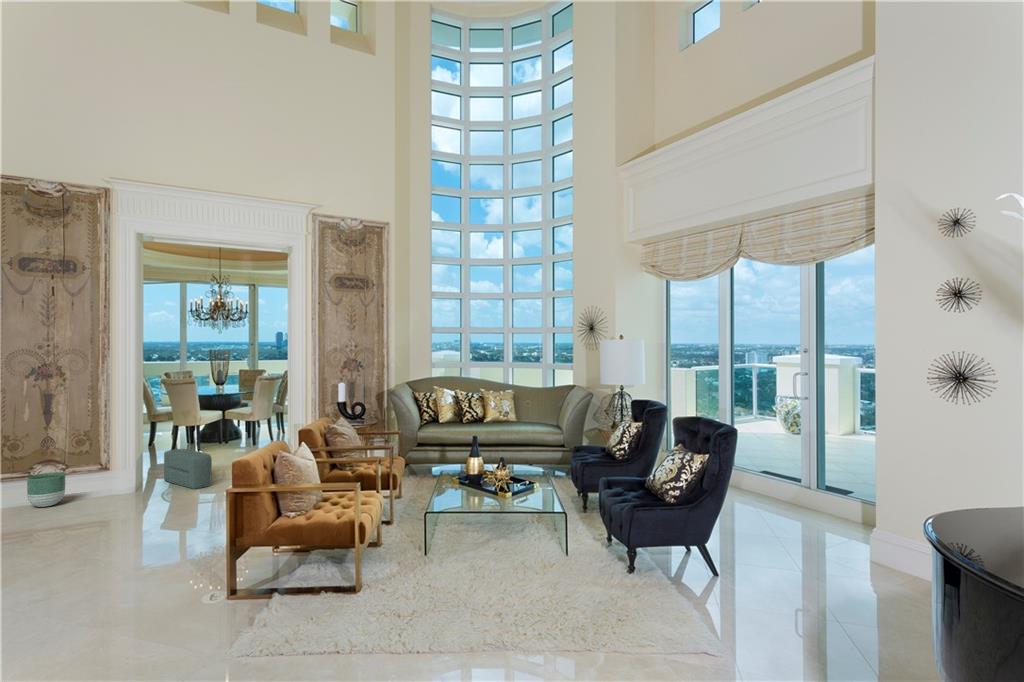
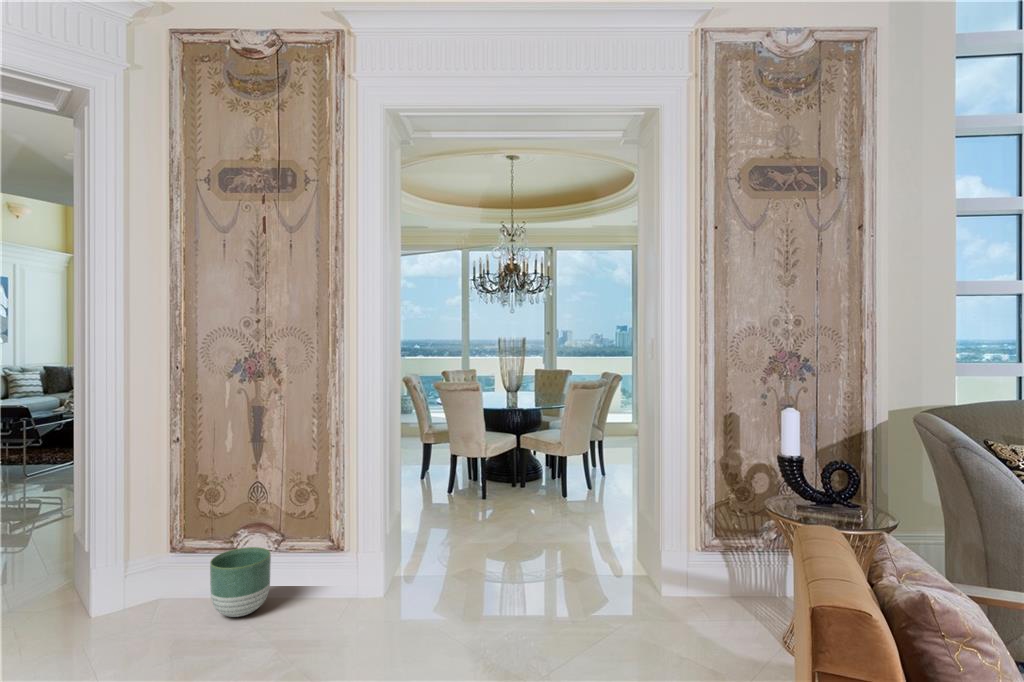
pouf: present [164,449,212,489] -> none [439,513,509,617]

